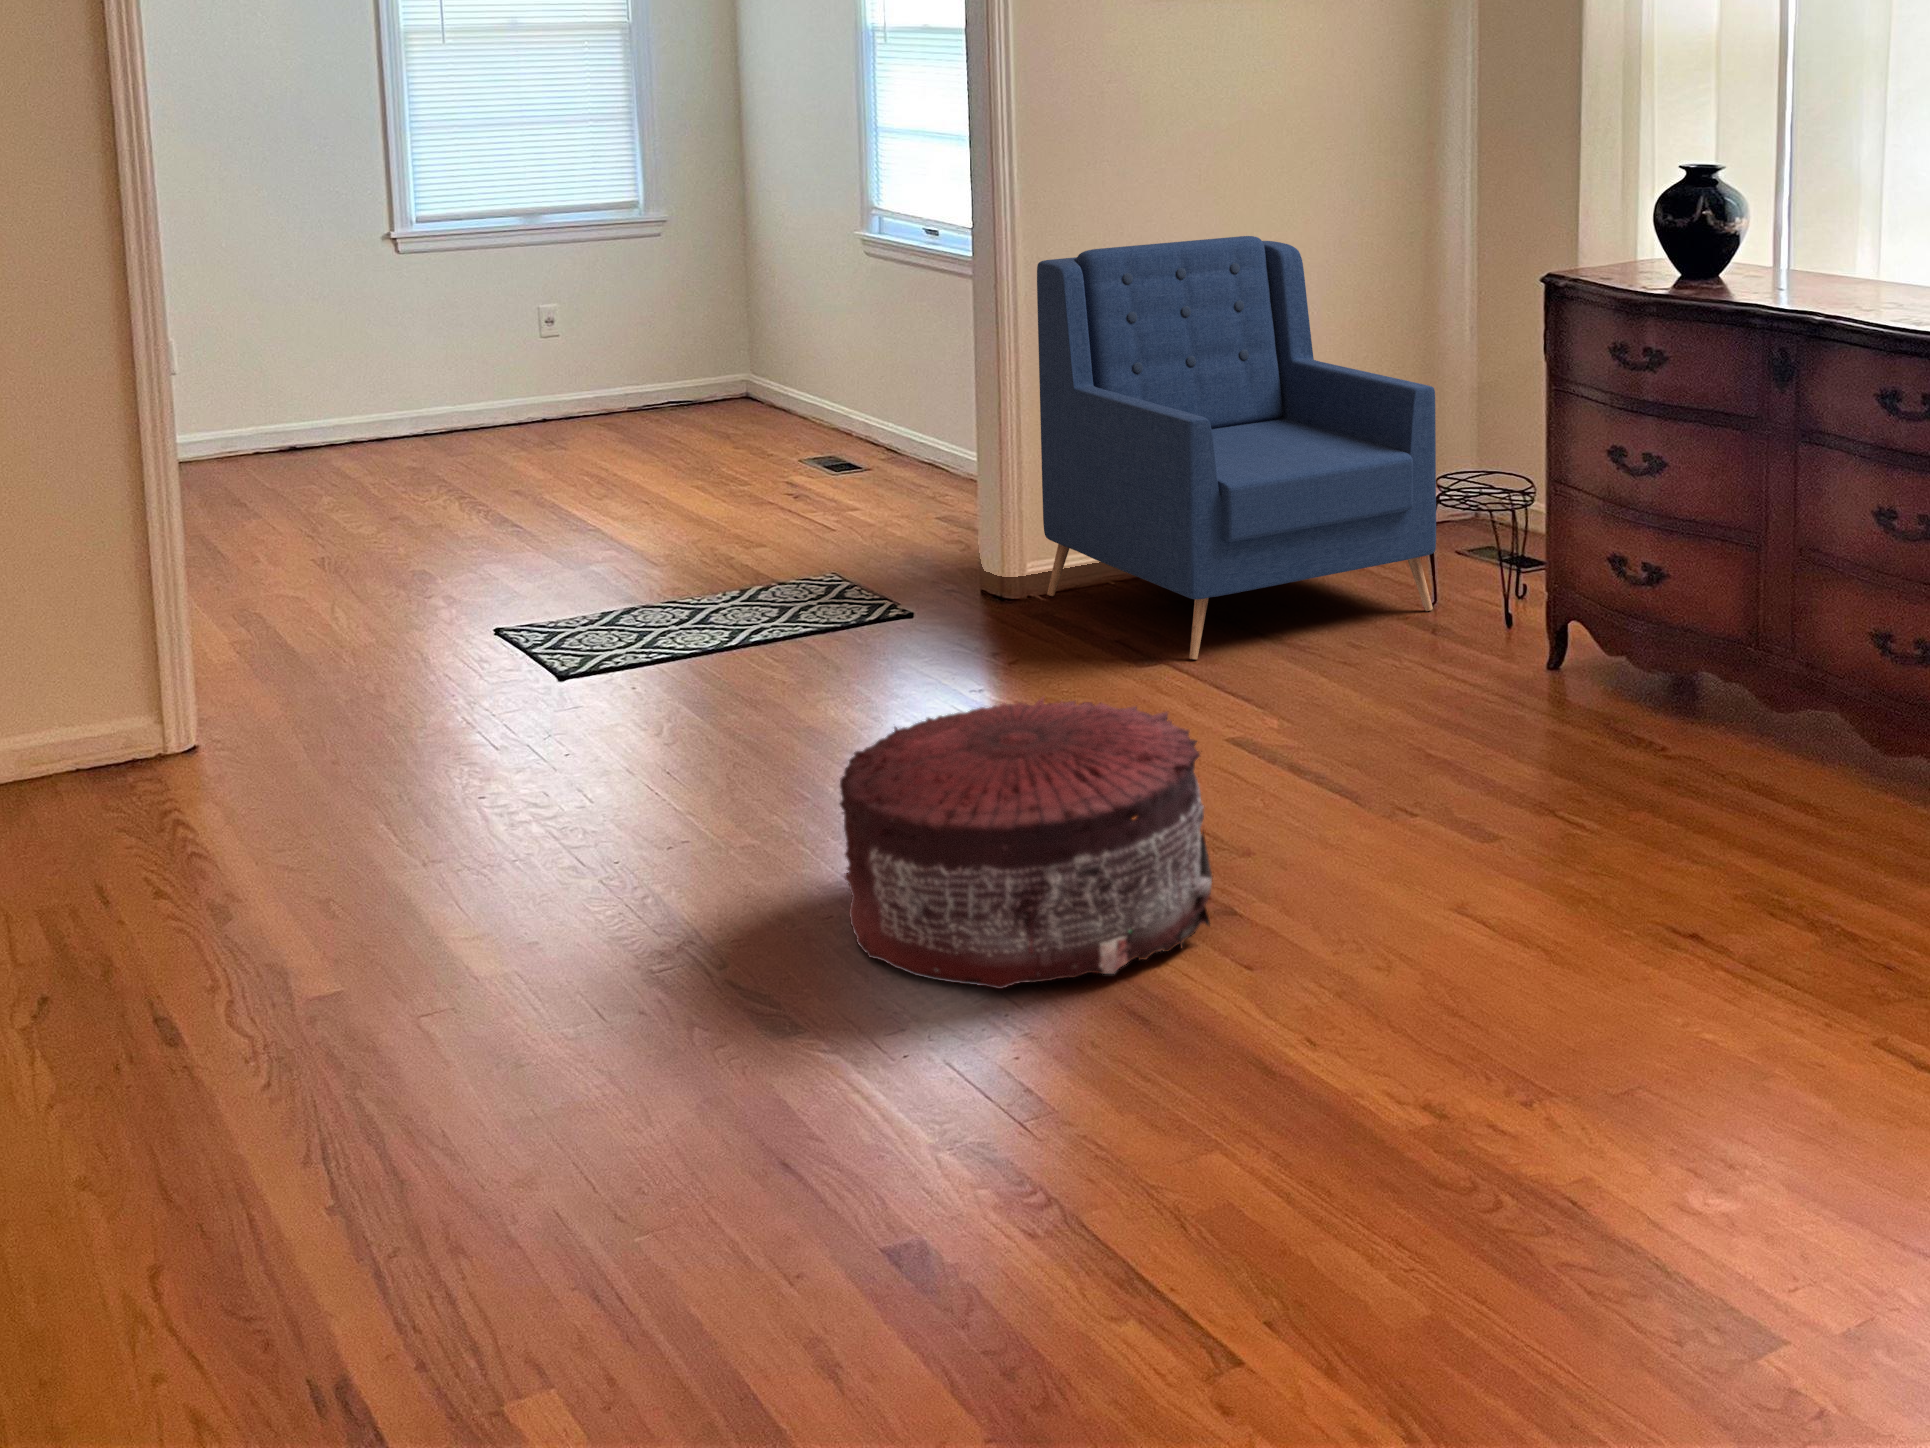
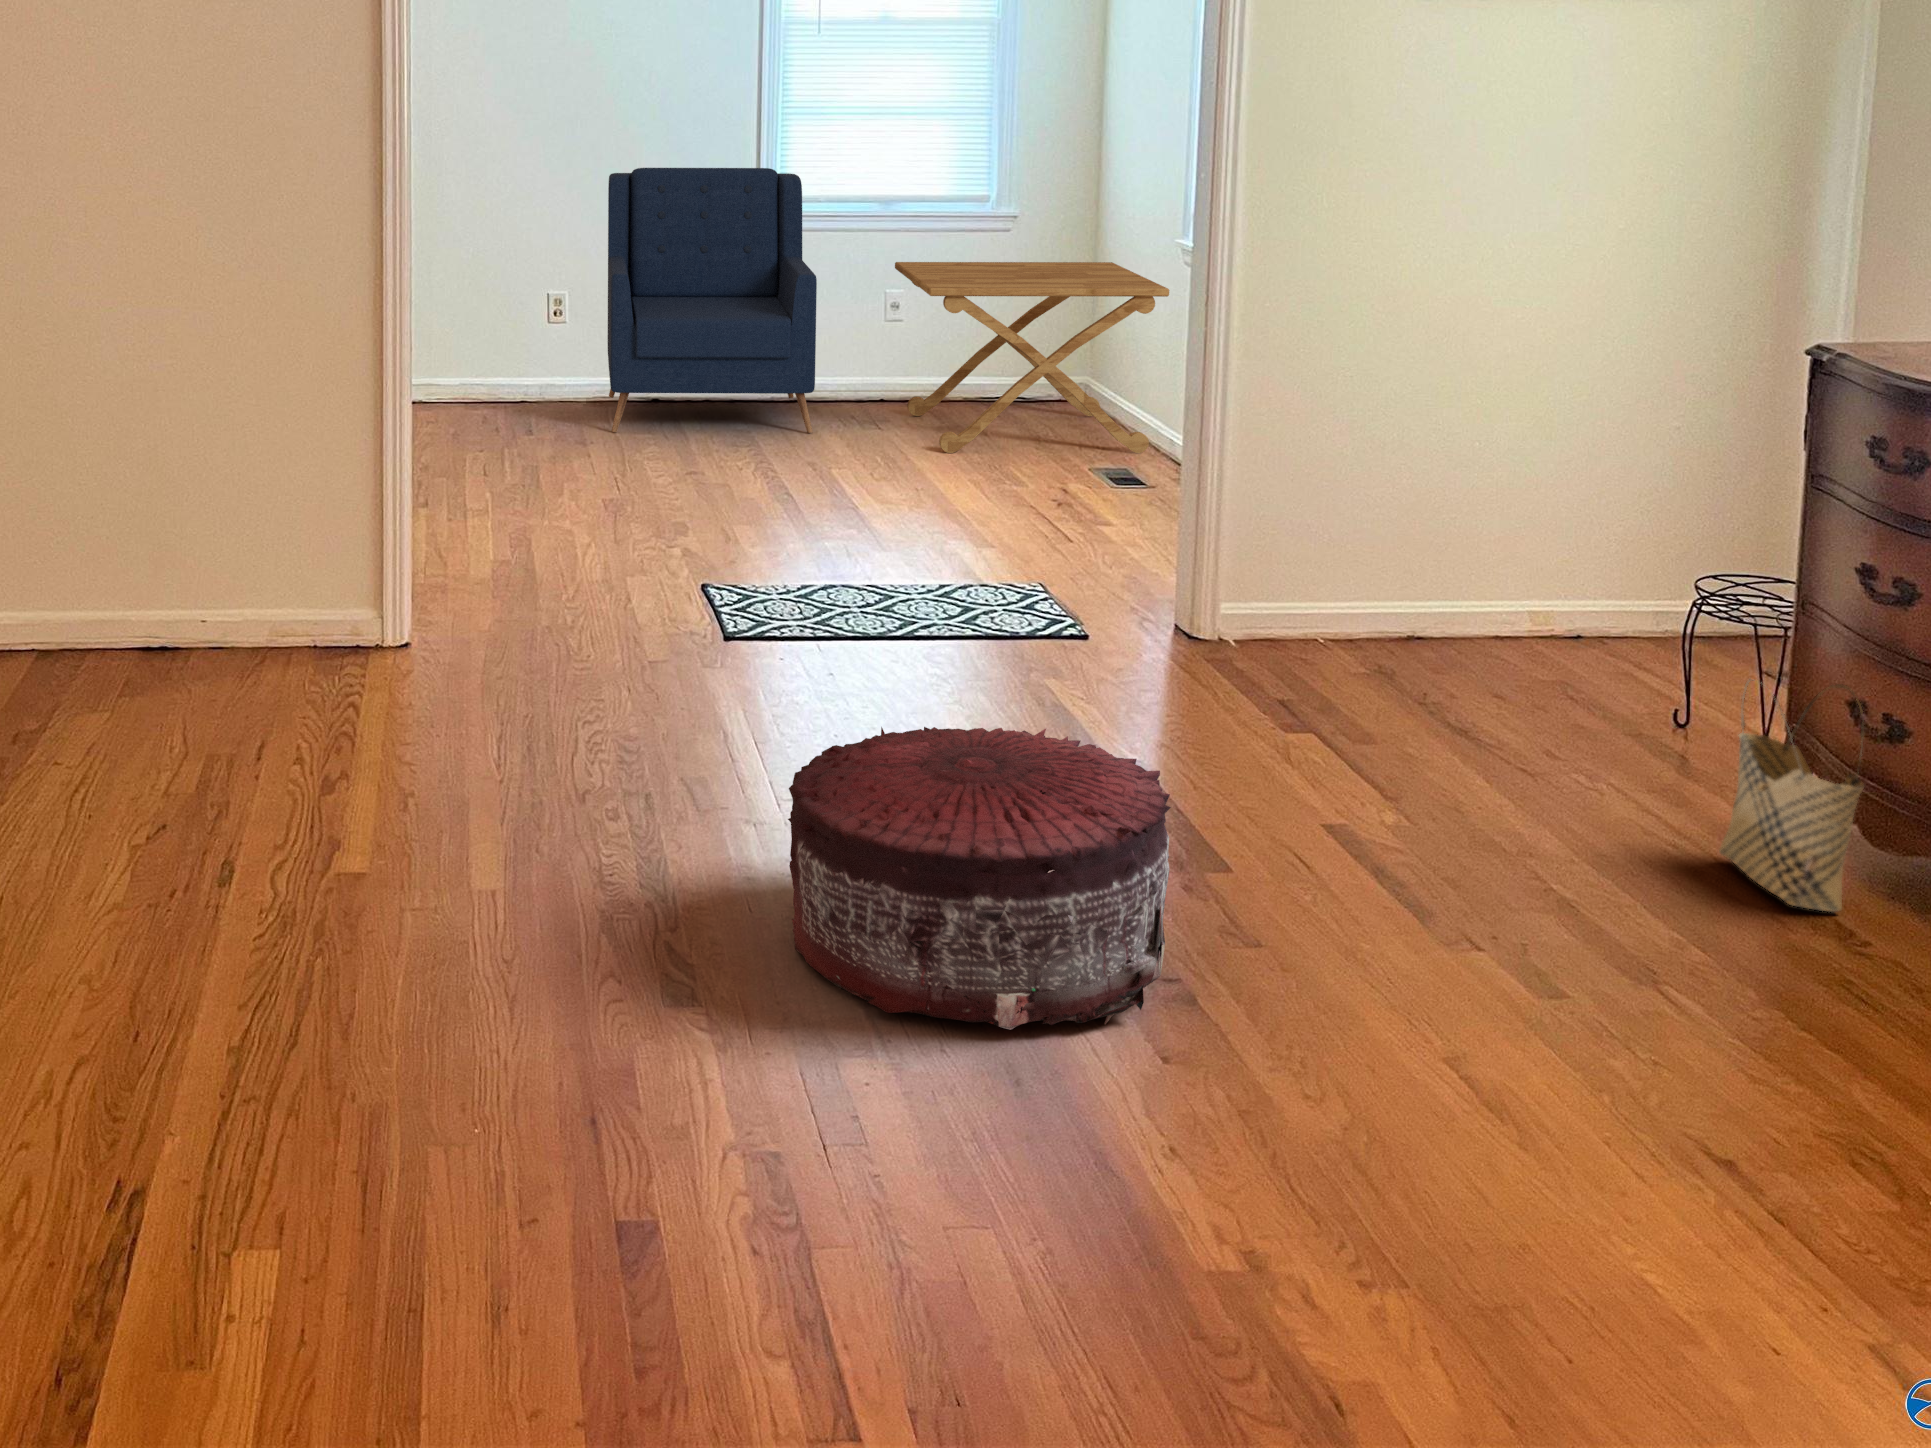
armchair: present [1037,236,1436,659] -> present [608,168,817,433]
side table: none [556,260,855,468] -> present [895,262,1169,453]
woven basket: none [1526,543,1638,726] -> present [1719,679,1864,912]

